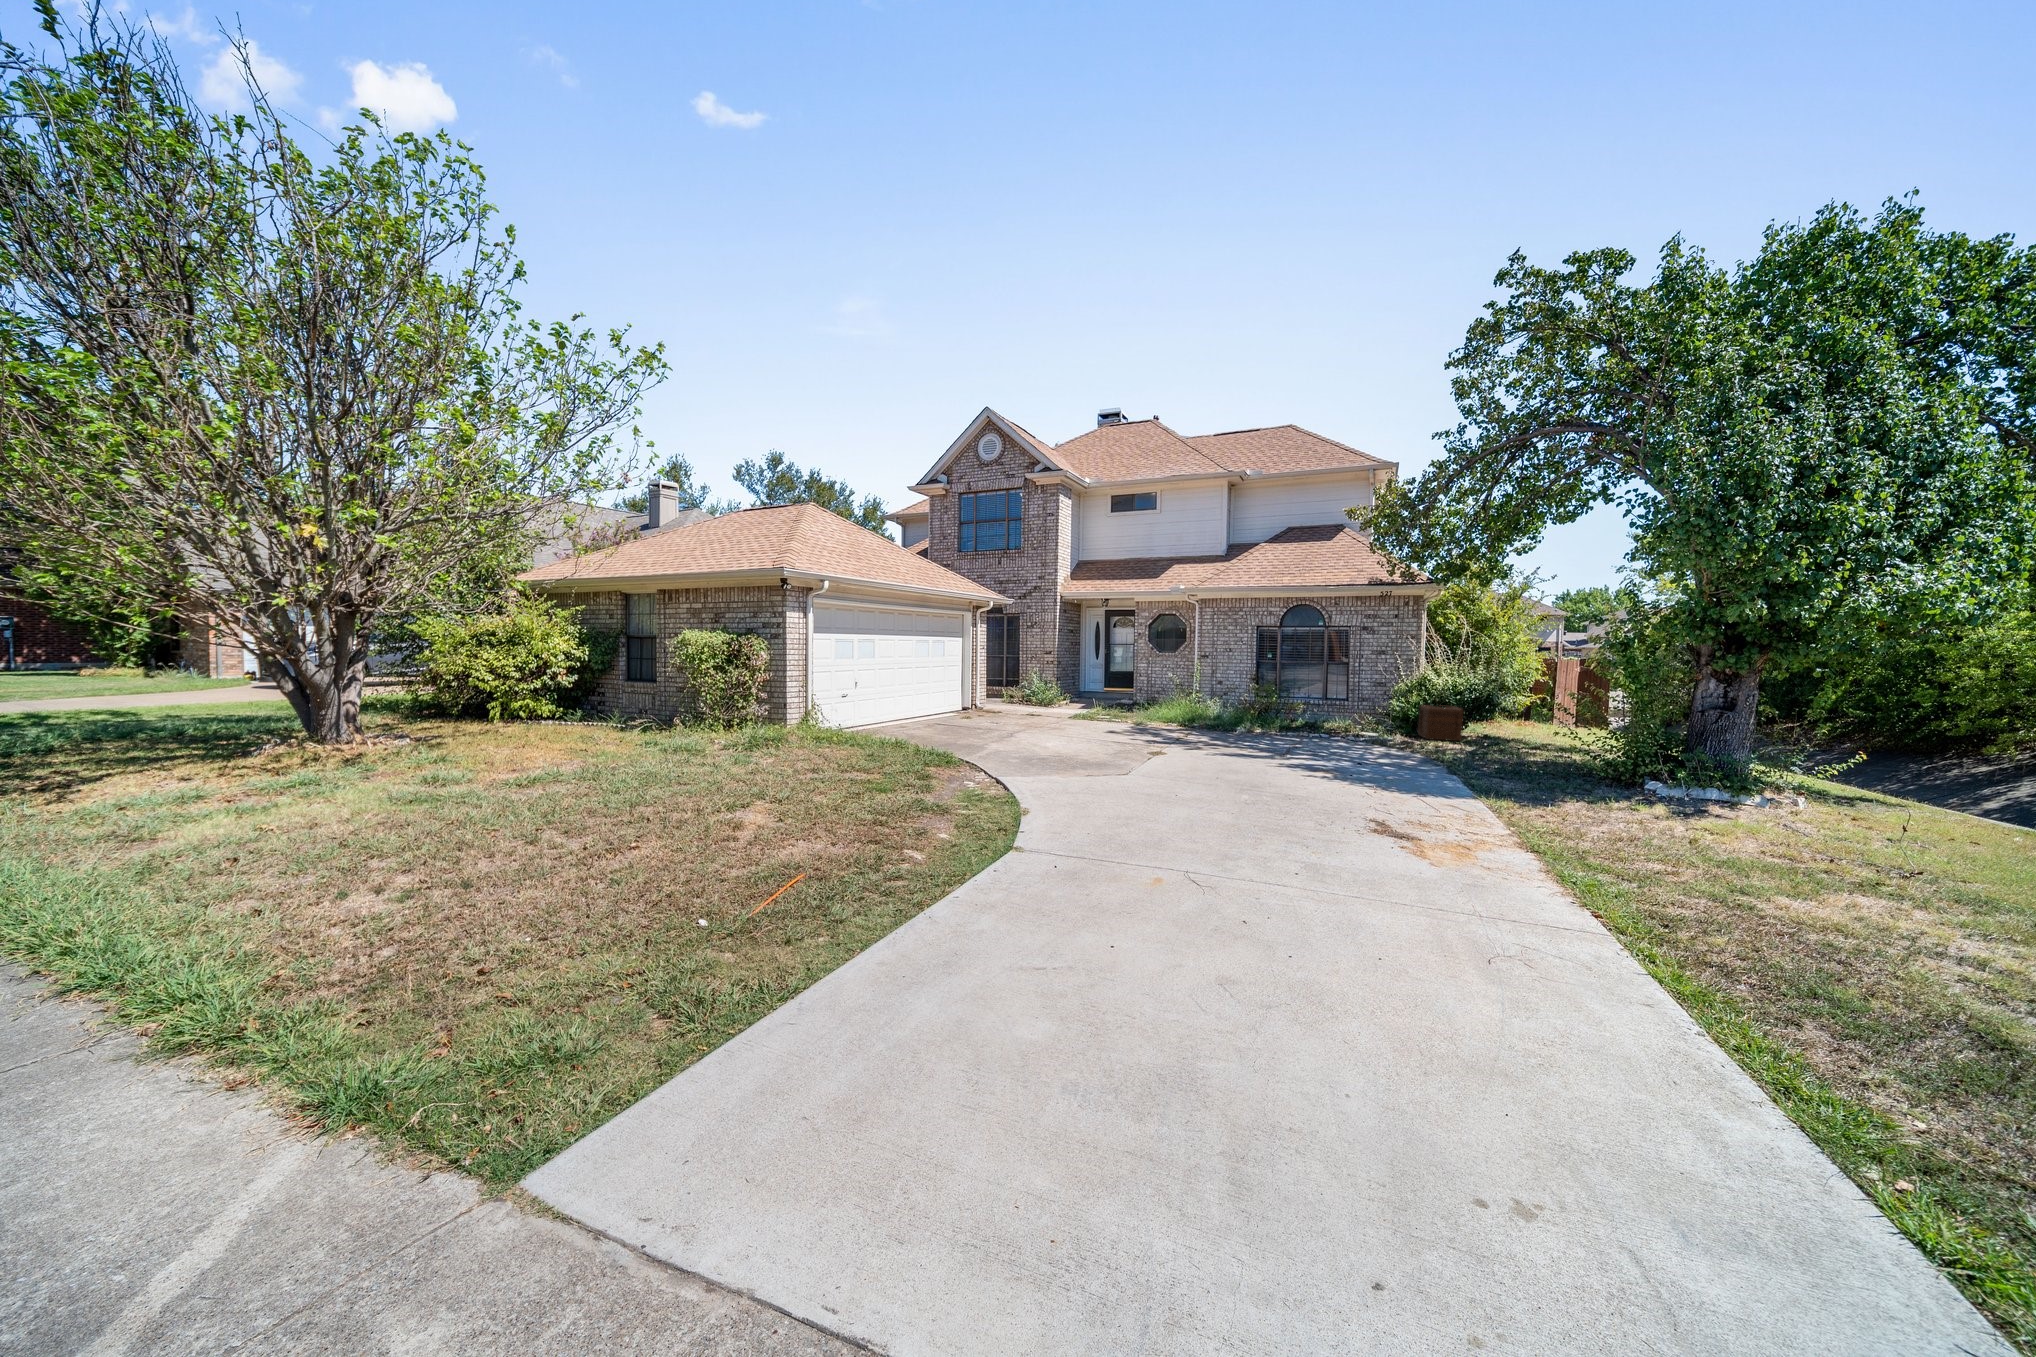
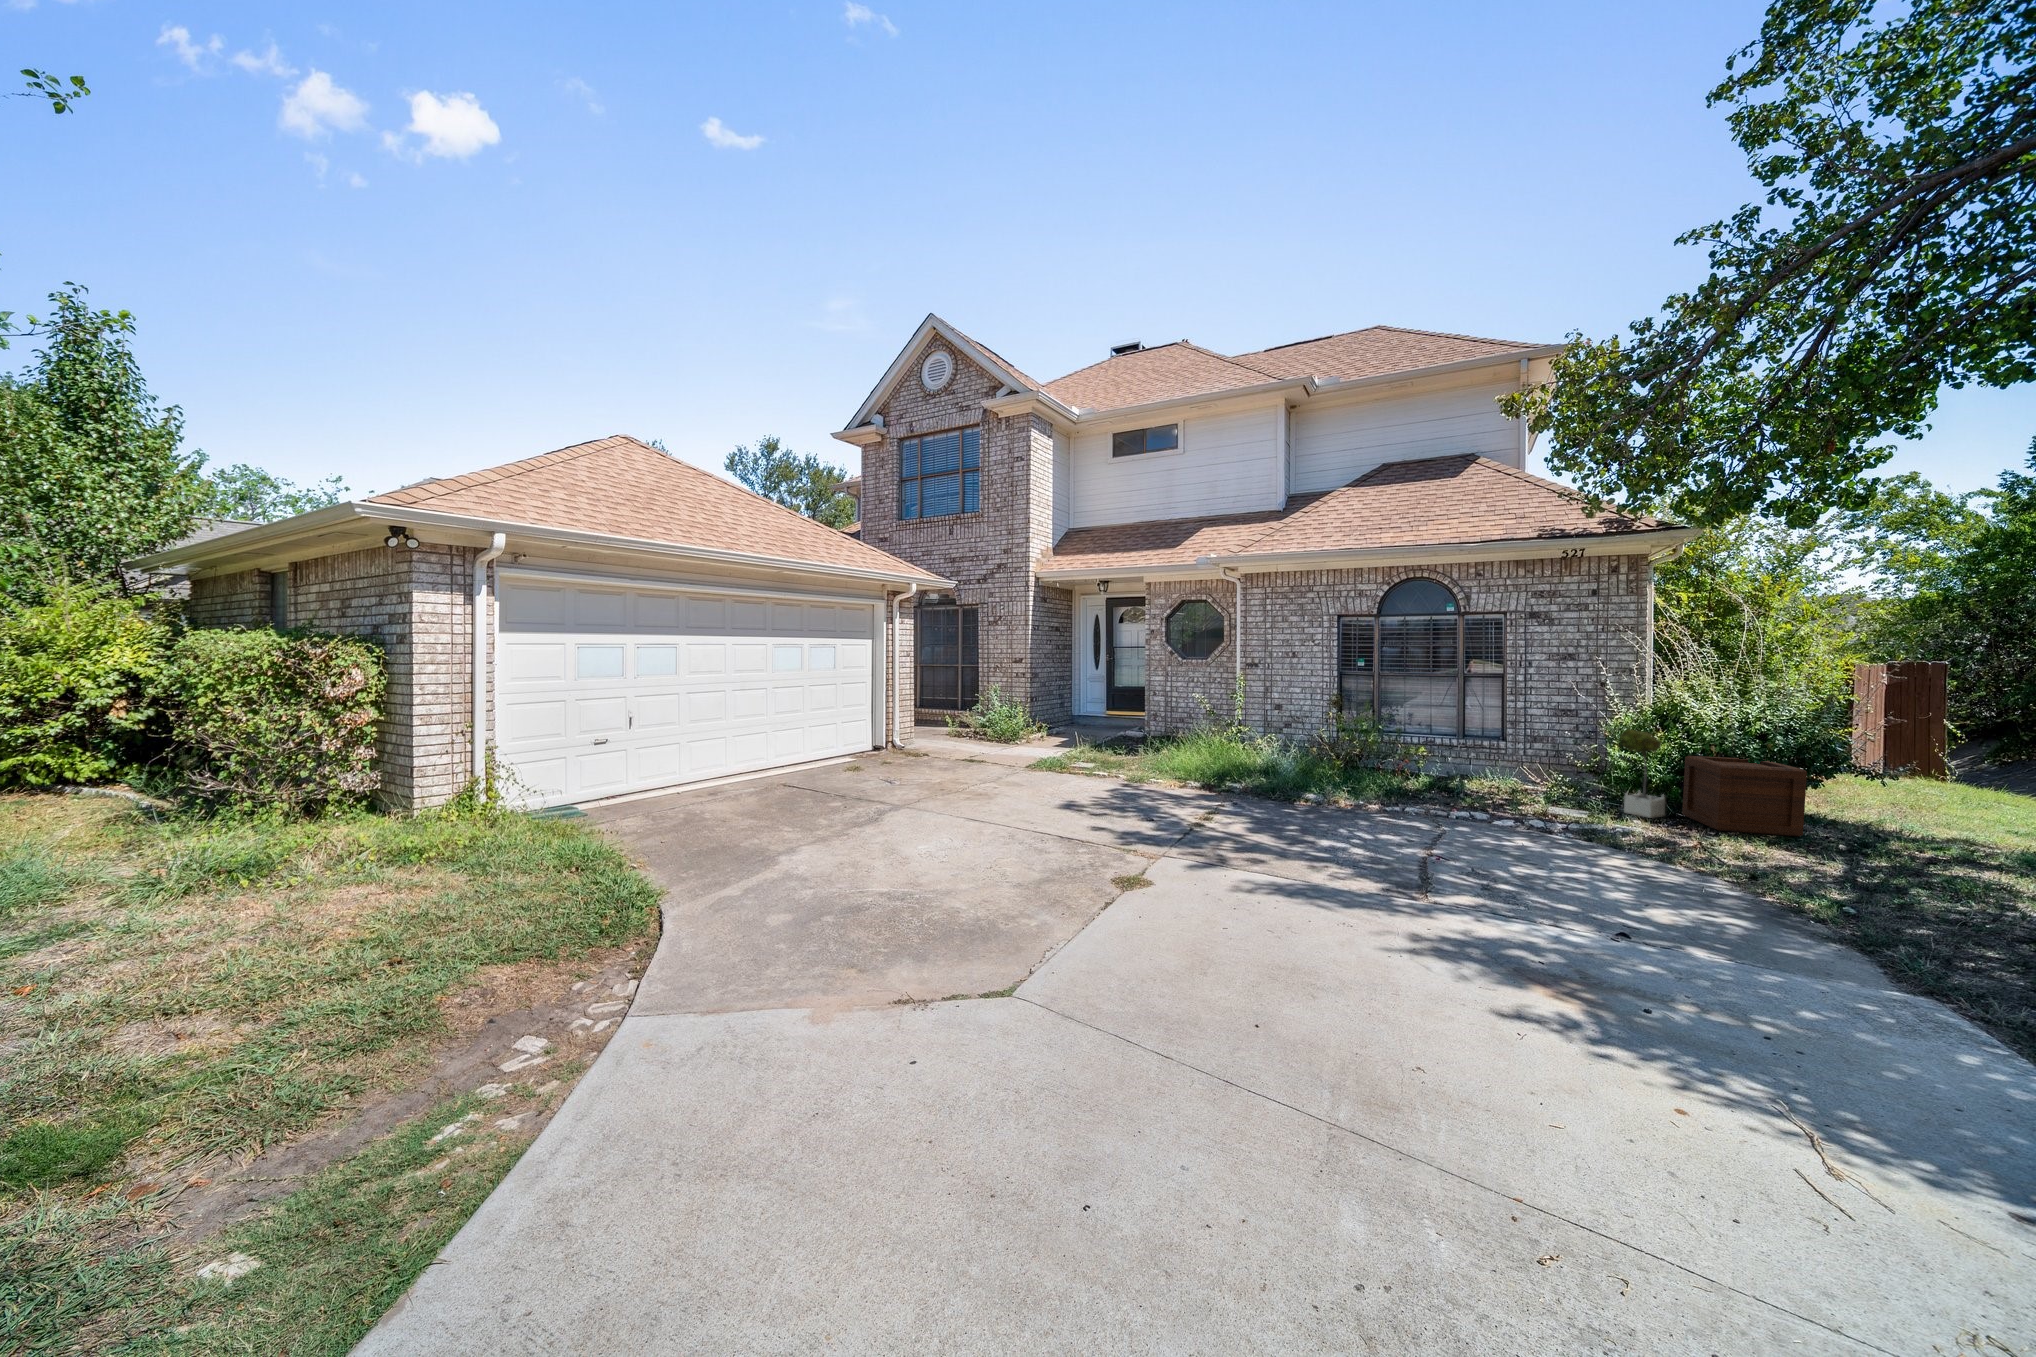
potted tree: none [1390,691,1410,736] -> present [1620,729,1665,818]

